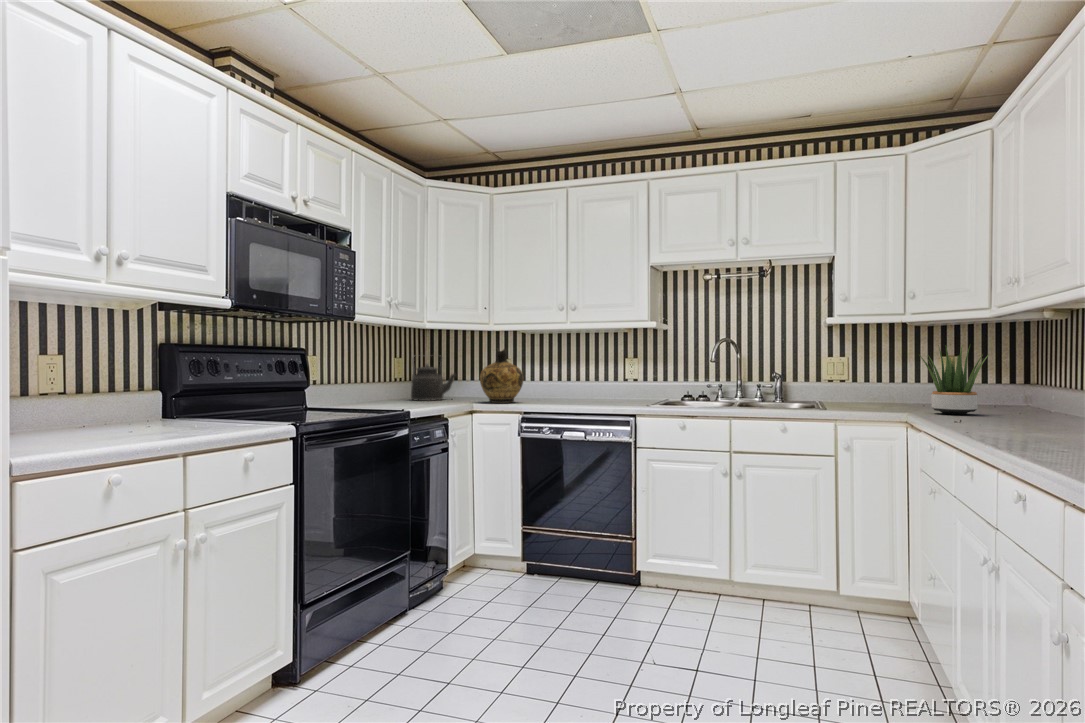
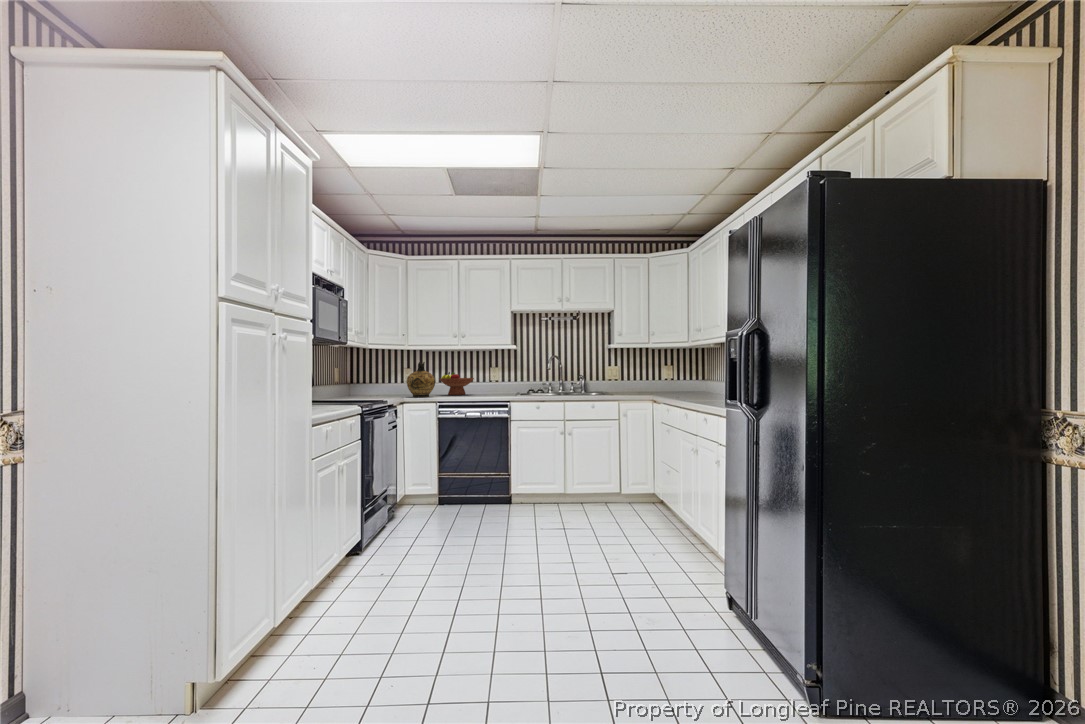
potted plant: present [920,346,988,415] -> none [658,360,688,395]
kettle: present [411,357,456,401] -> none [352,367,381,398]
fruit bowl: none [541,364,595,400] -> present [440,372,474,395]

